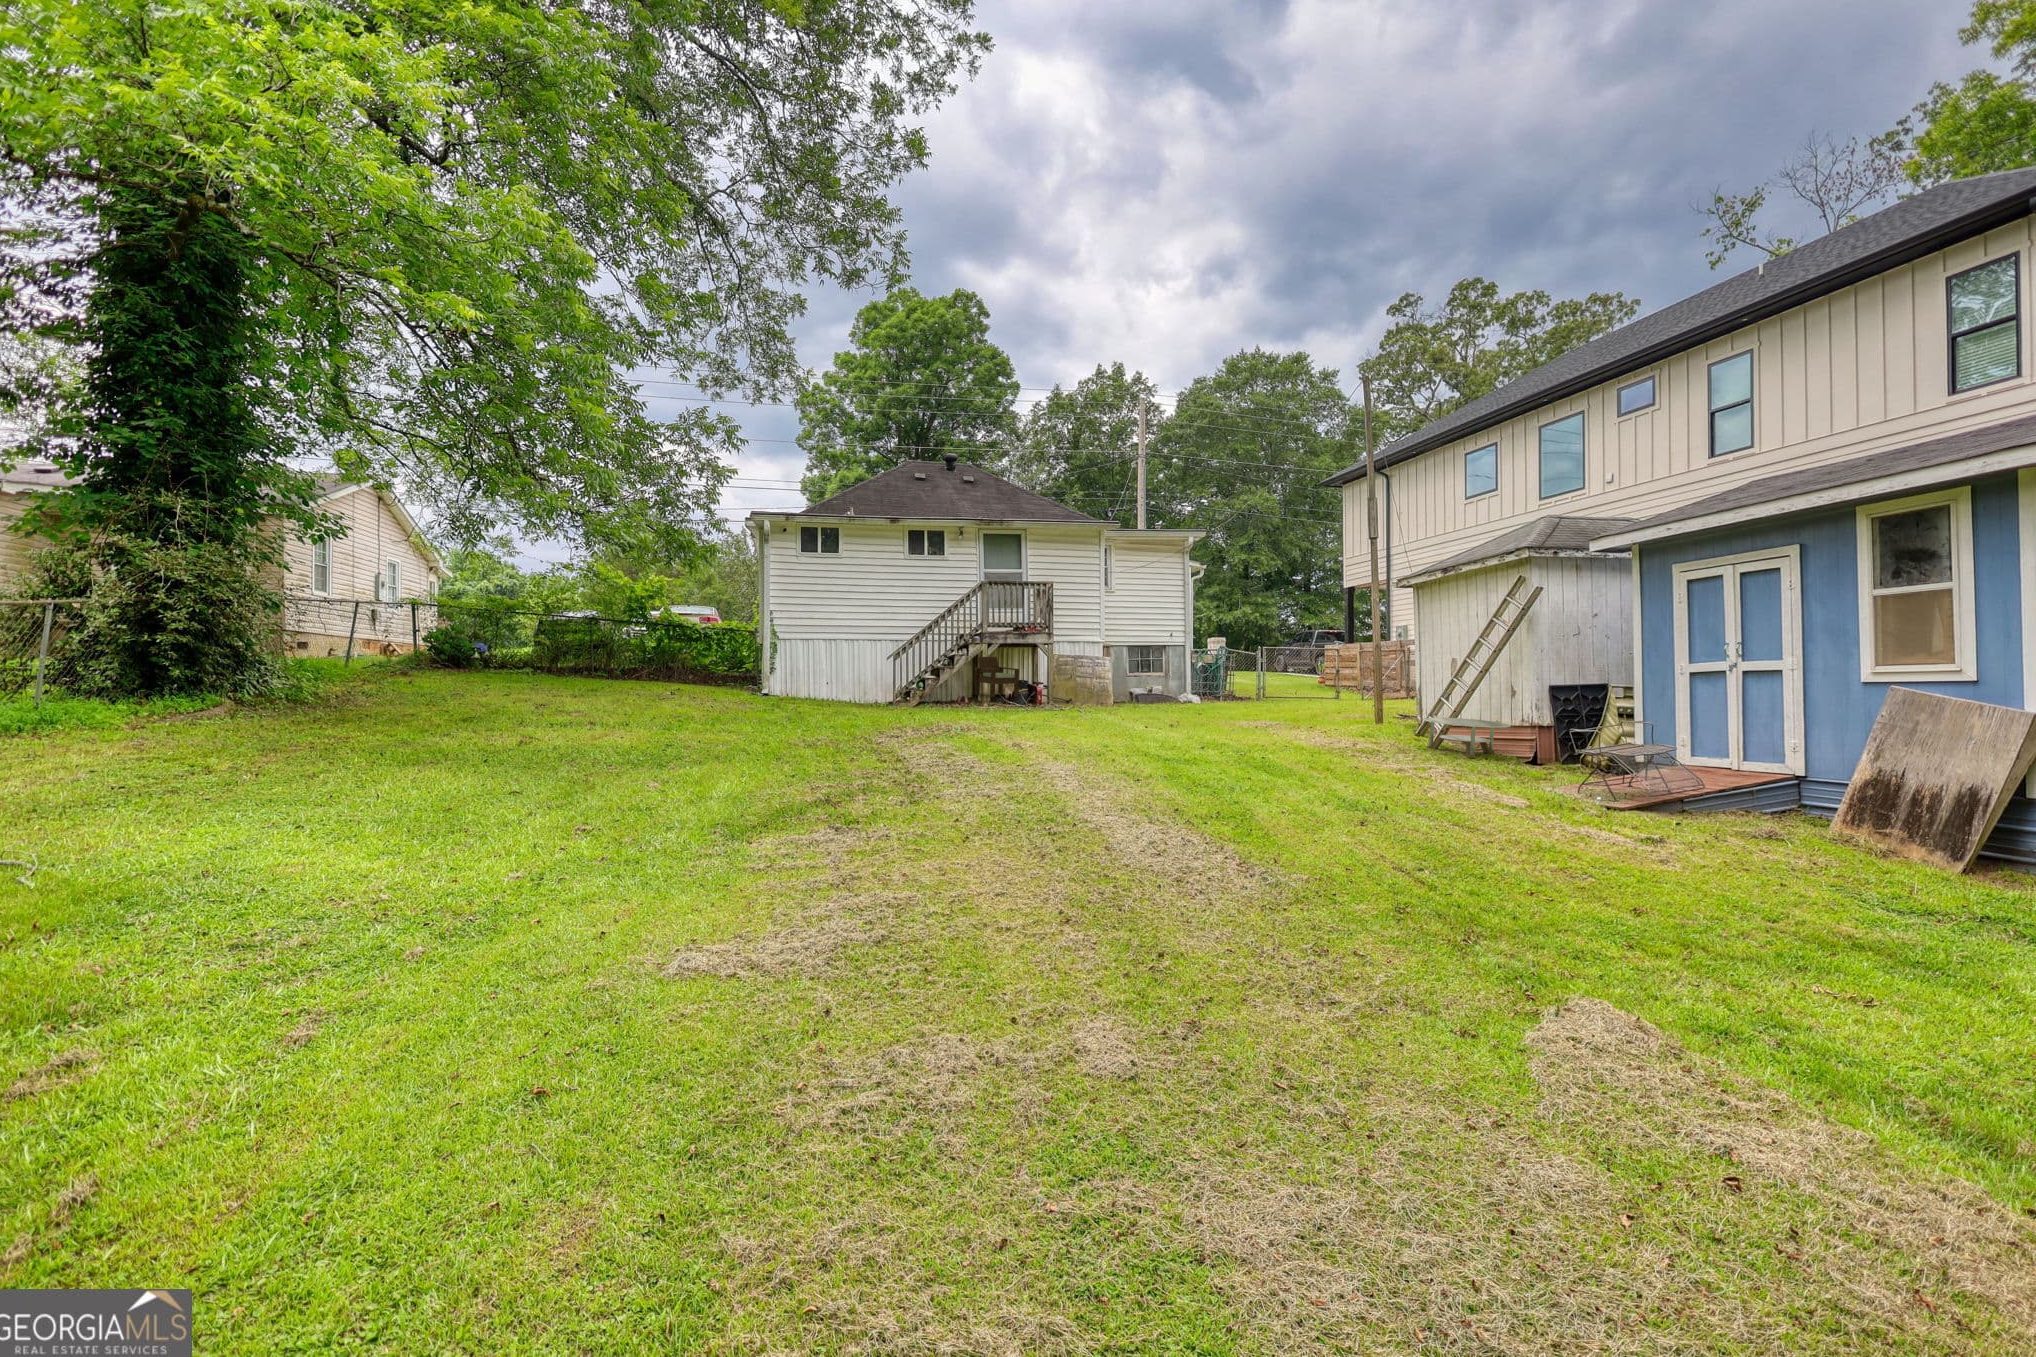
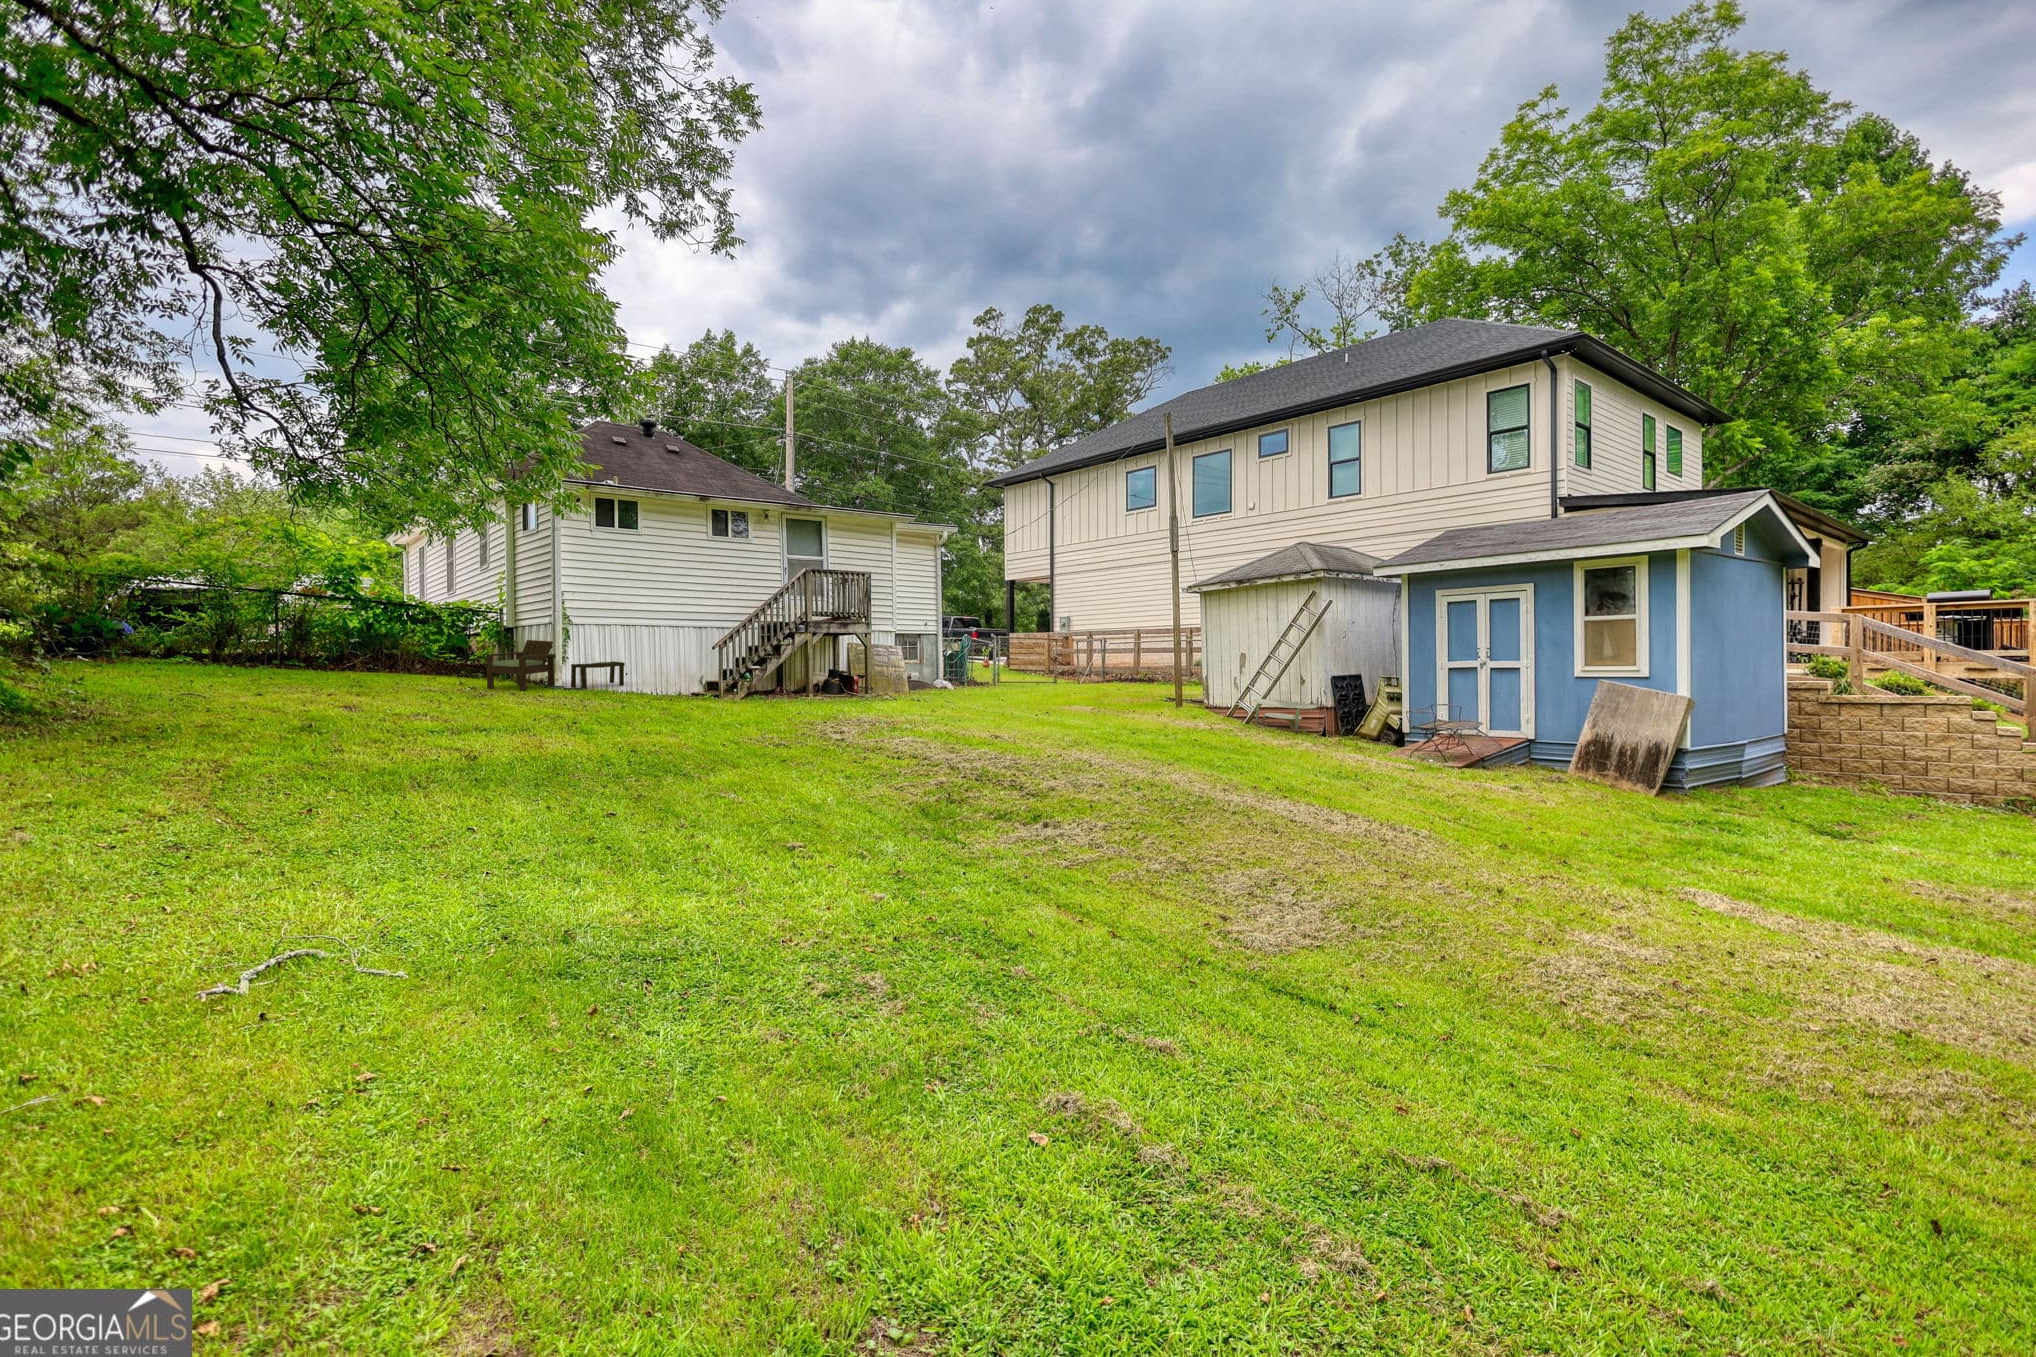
chair: present [975,657,1019,697] -> present [486,640,556,691]
bench: none [781,669,823,692] -> present [571,661,625,689]

